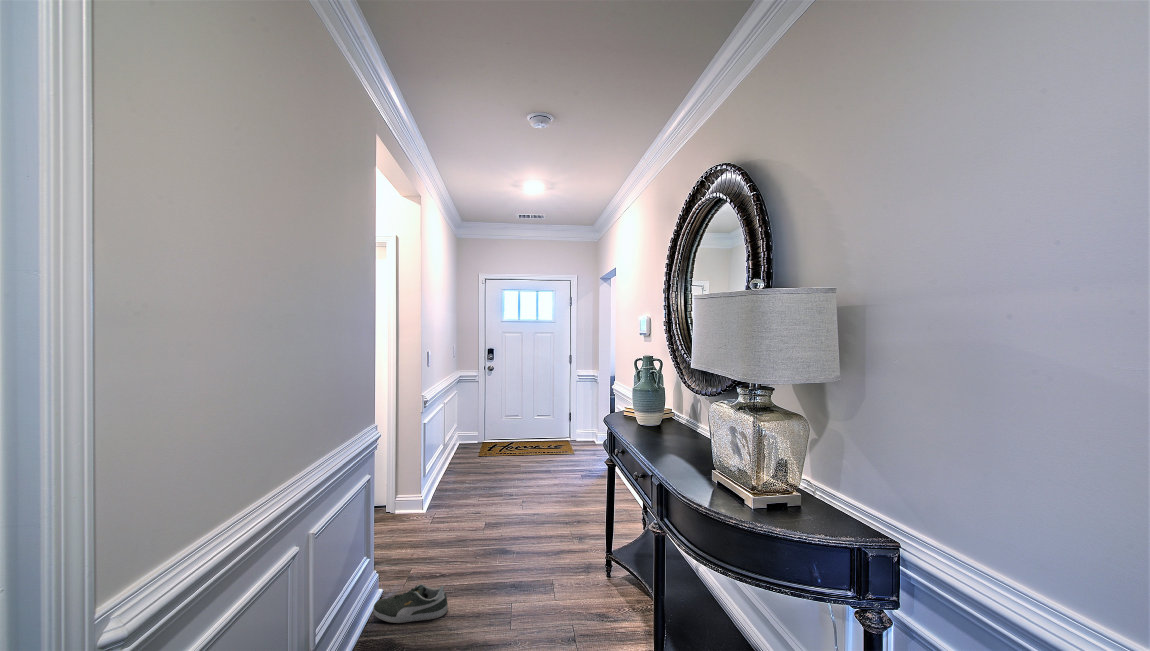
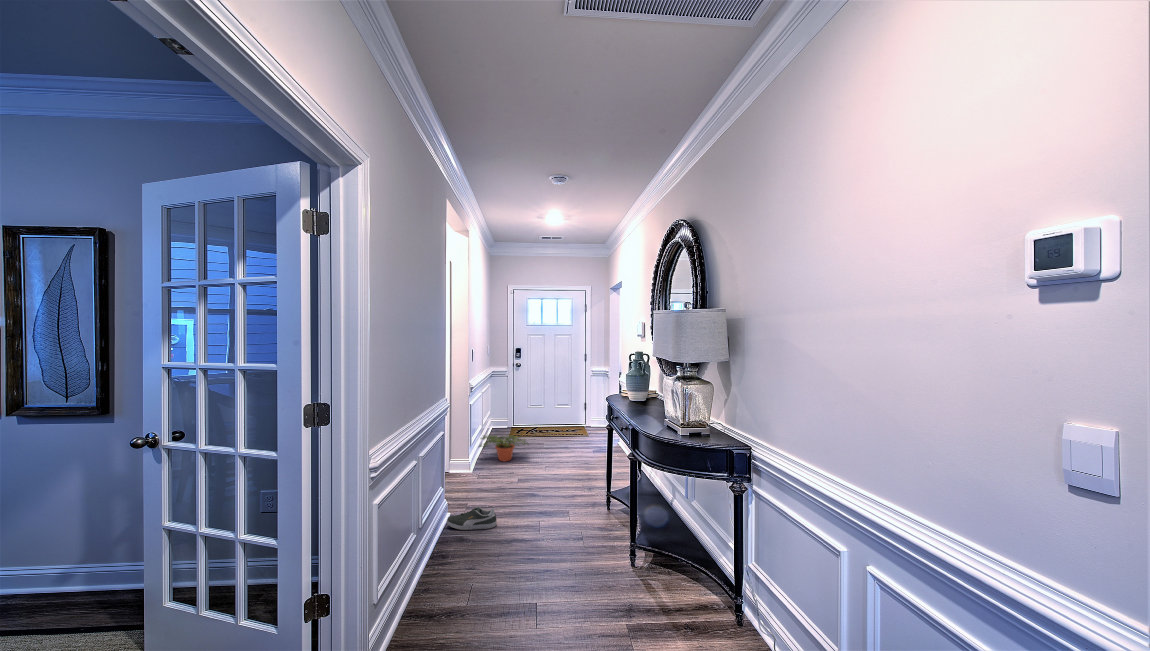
potted plant: none [436,458,501,494] -> present [479,435,527,462]

